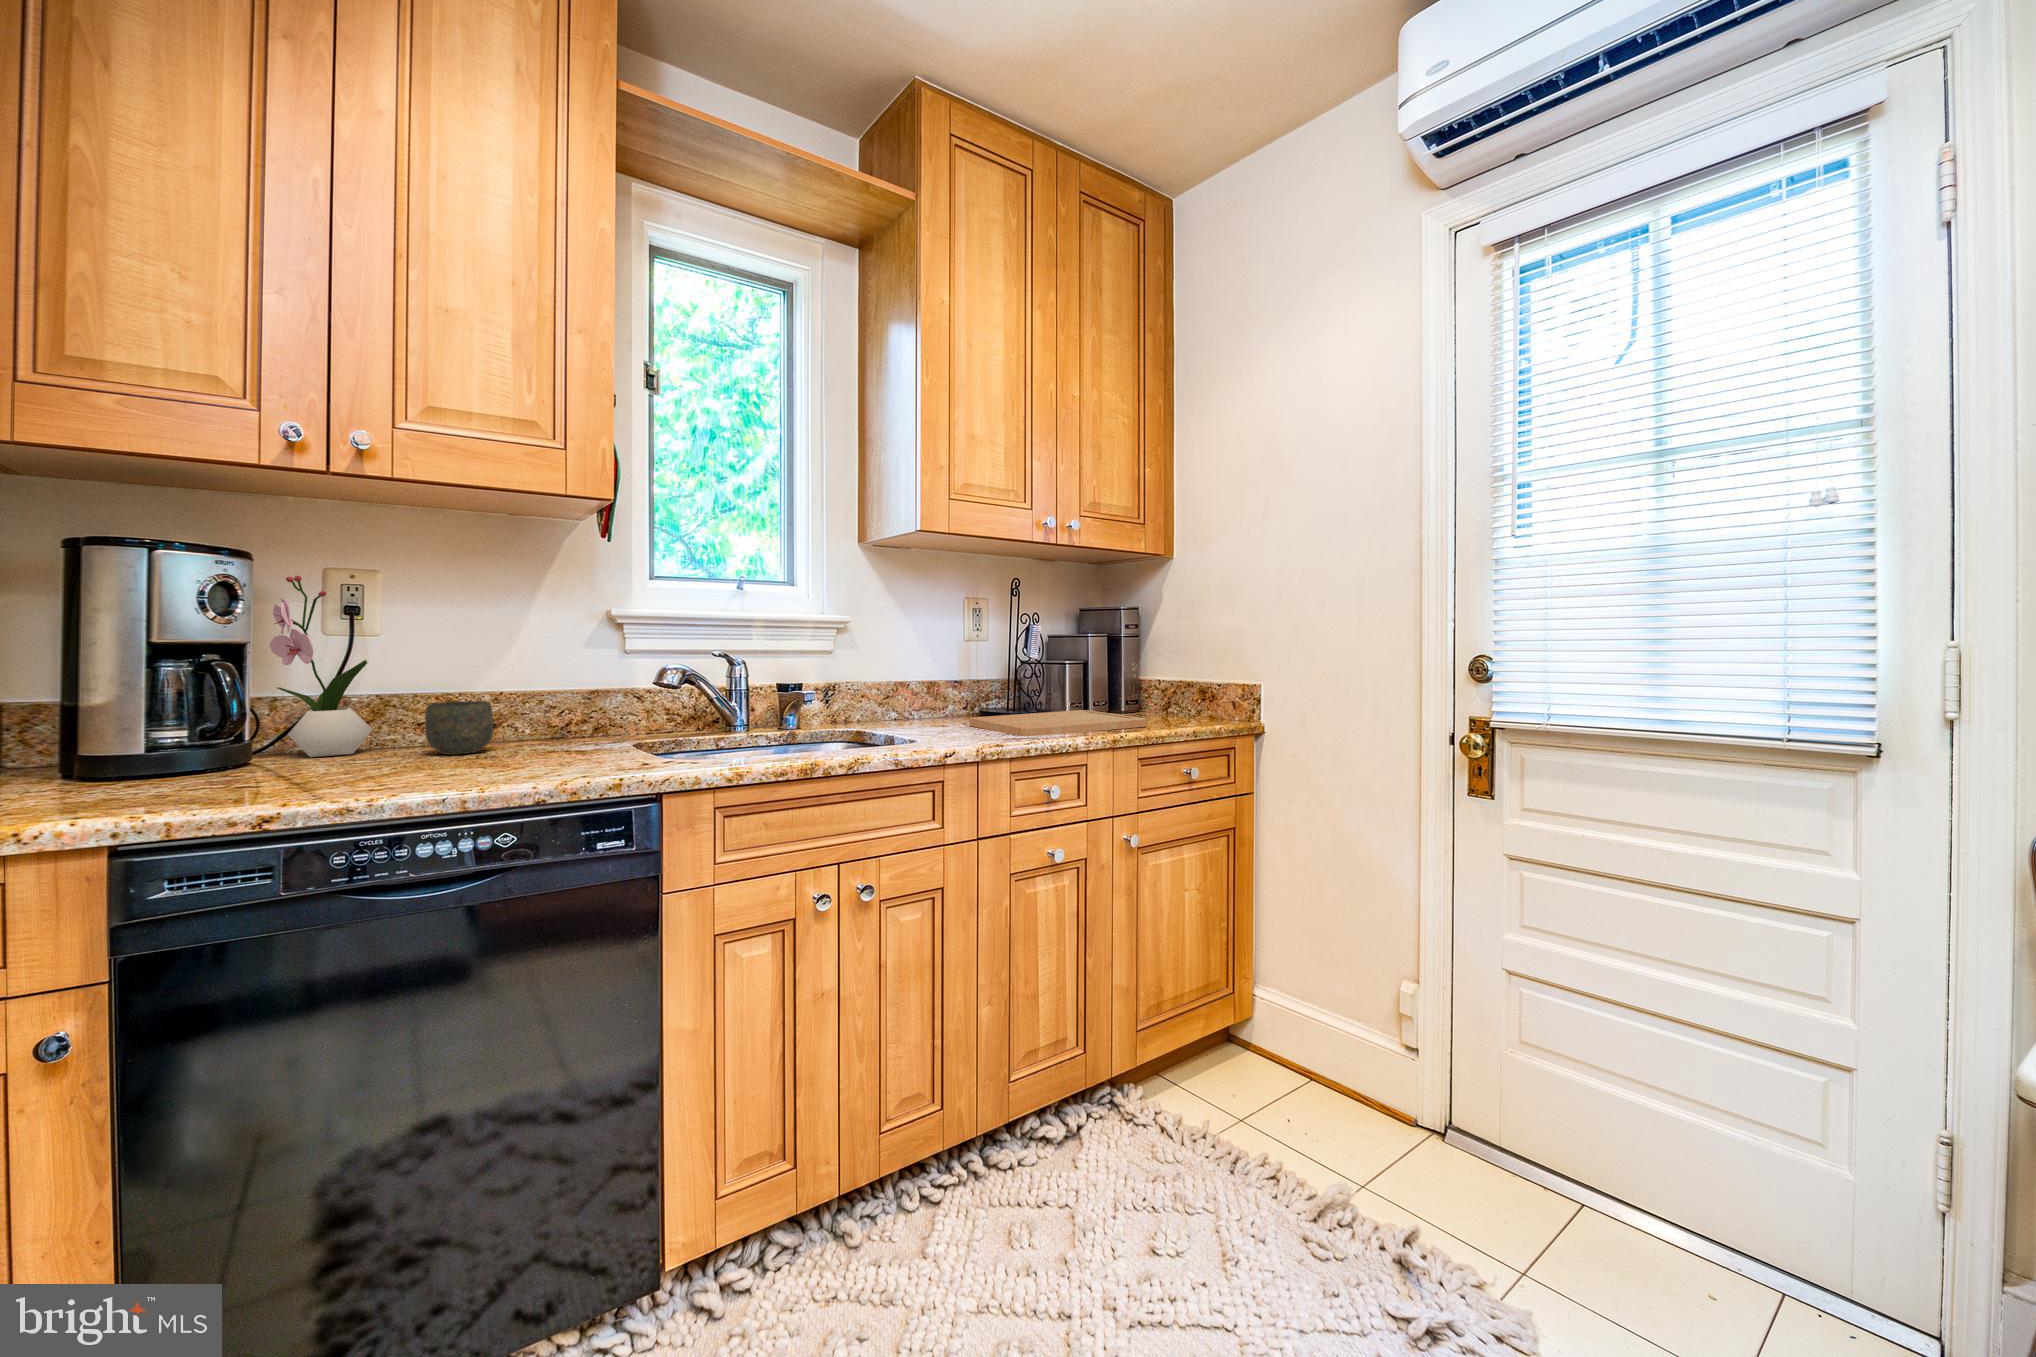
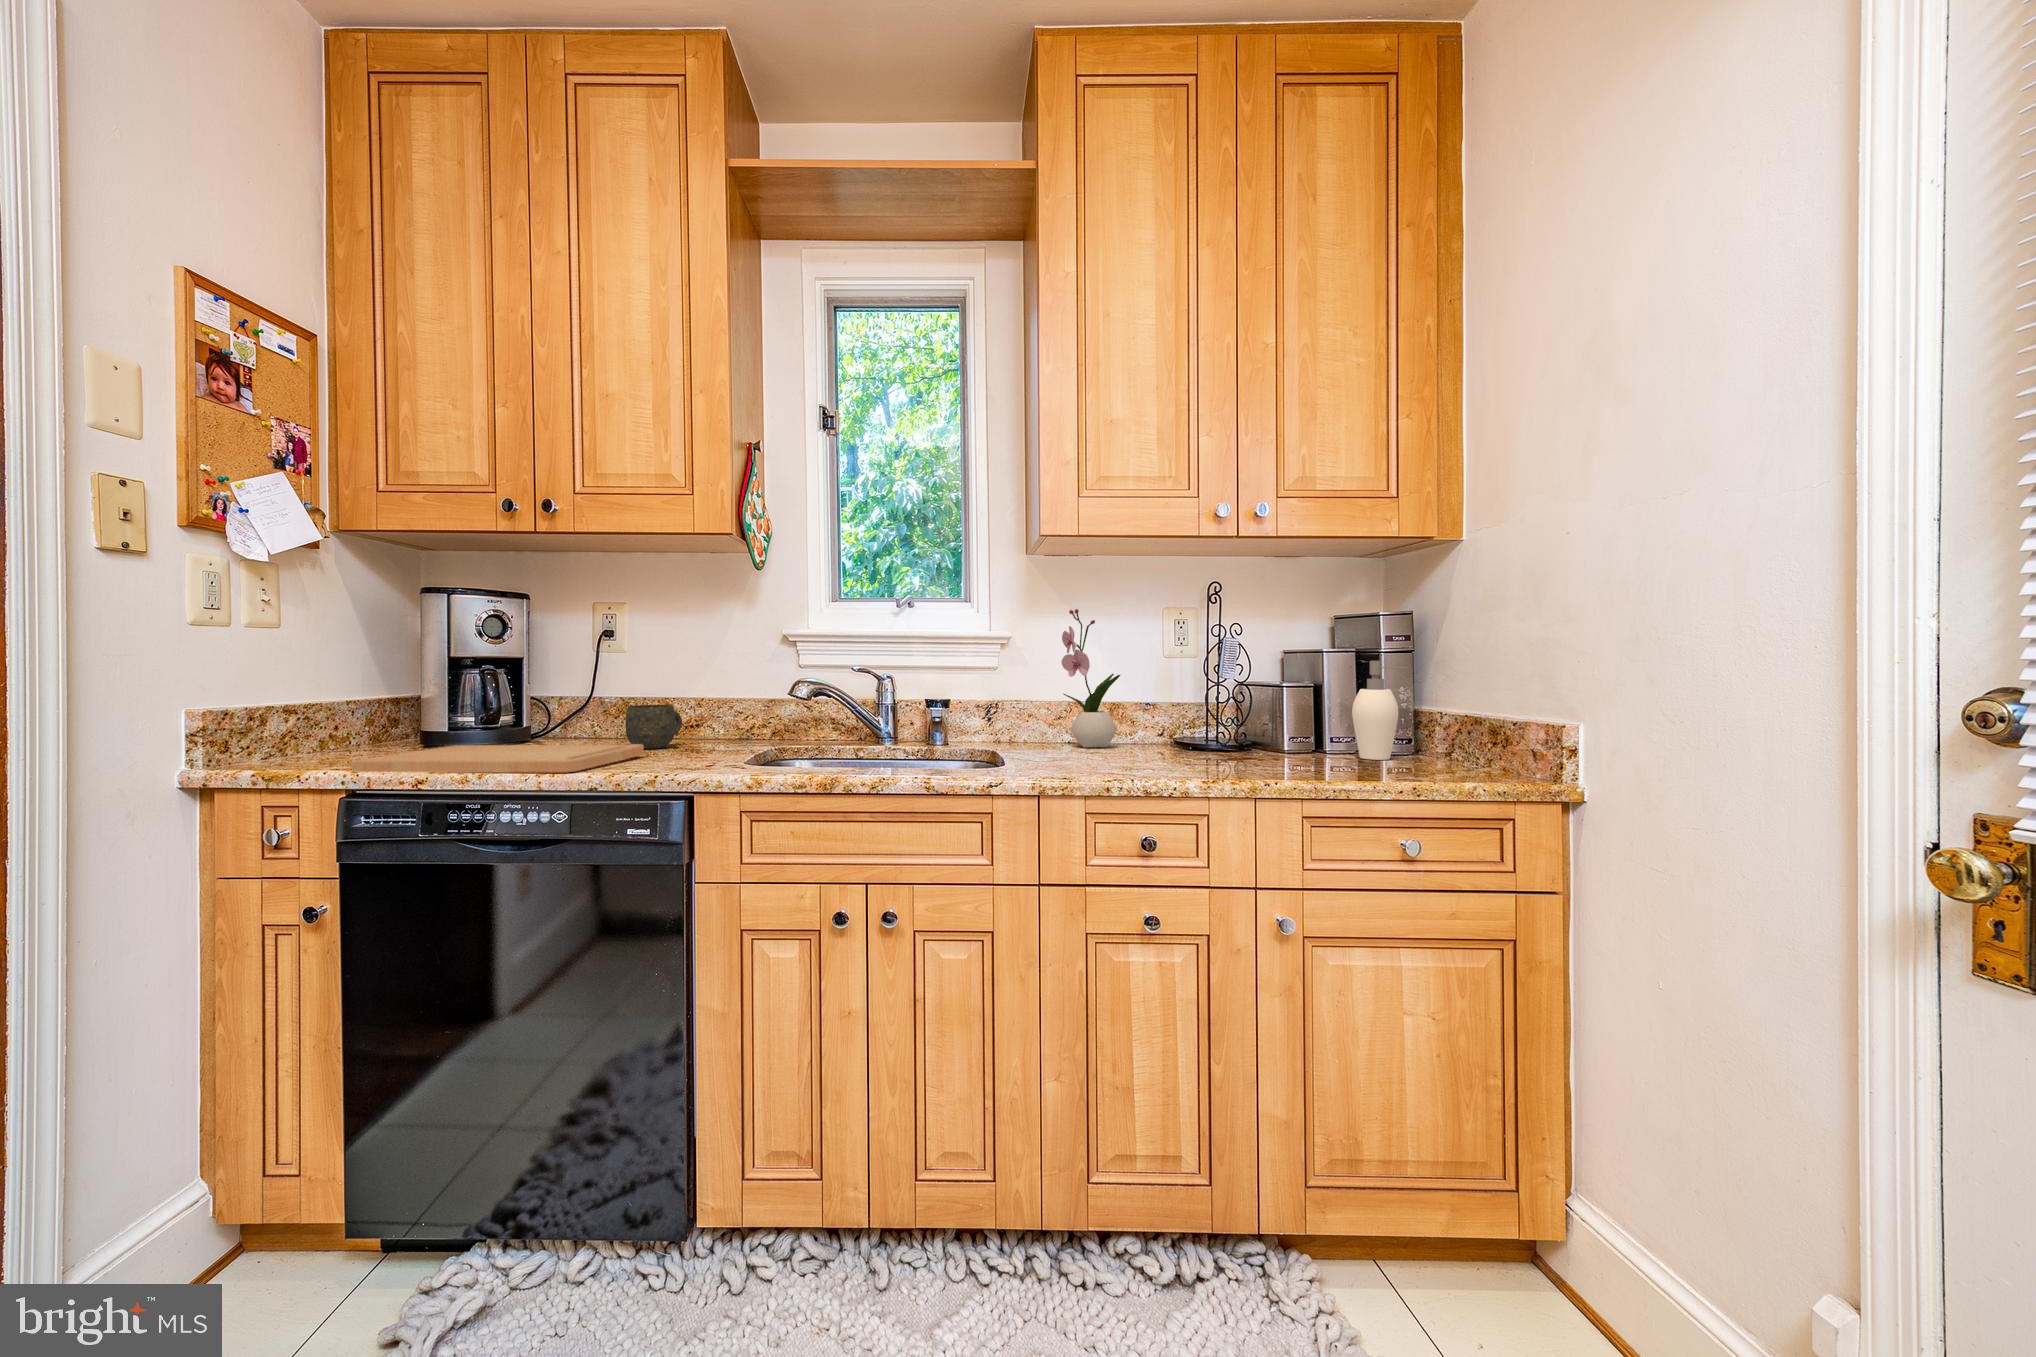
flower arrangement: present [270,576,372,757] -> present [1061,609,1120,747]
soap dispenser: none [1104,647,1144,717] -> present [1352,661,1409,760]
cutting board: present [969,710,1146,736] -> present [352,745,643,773]

